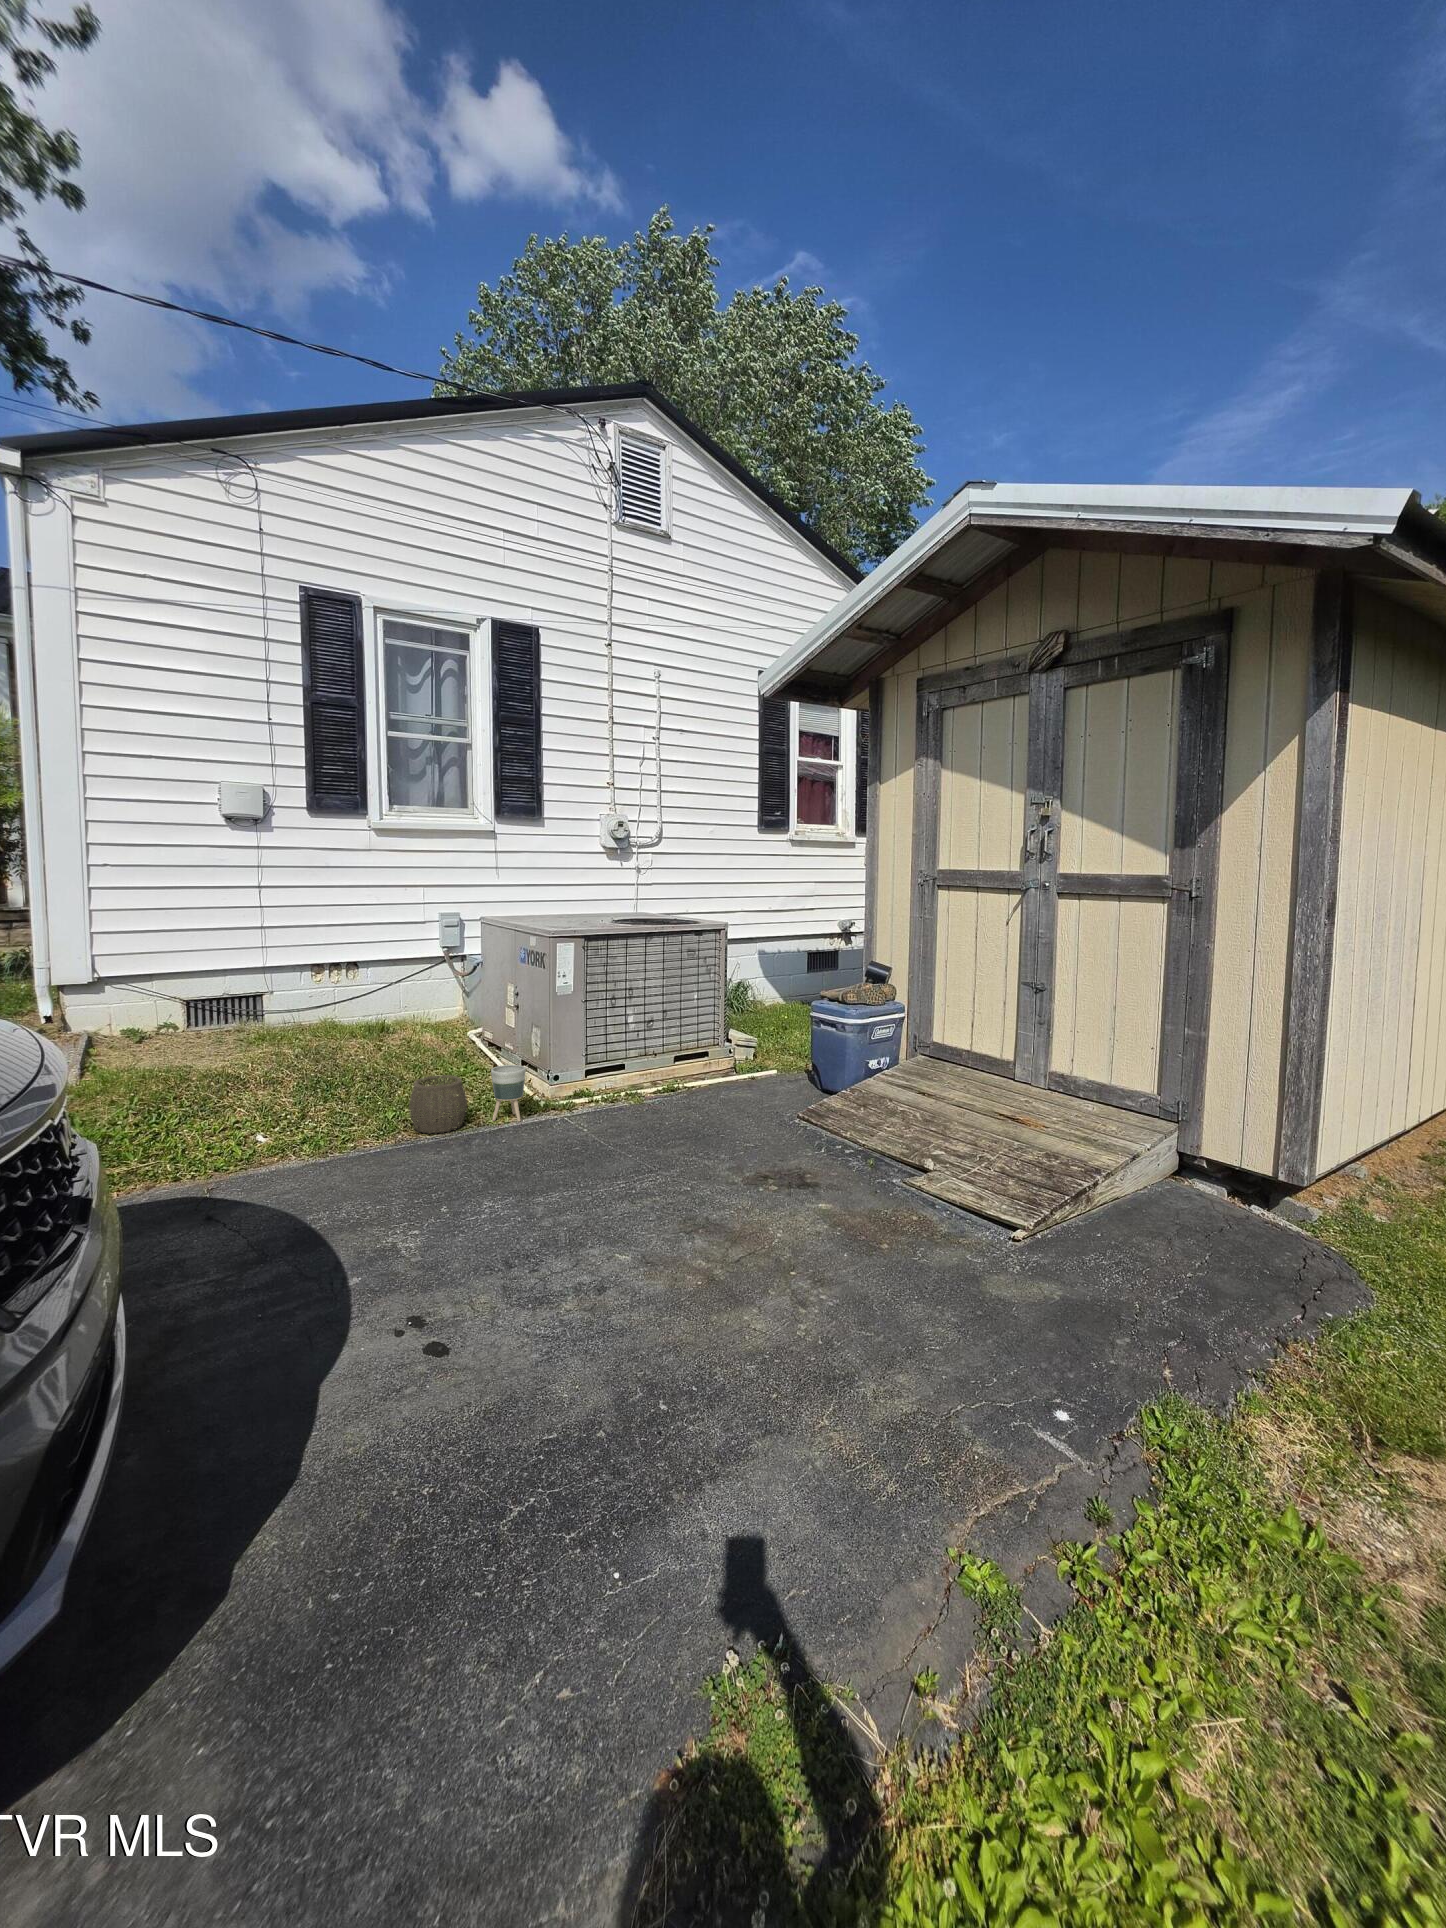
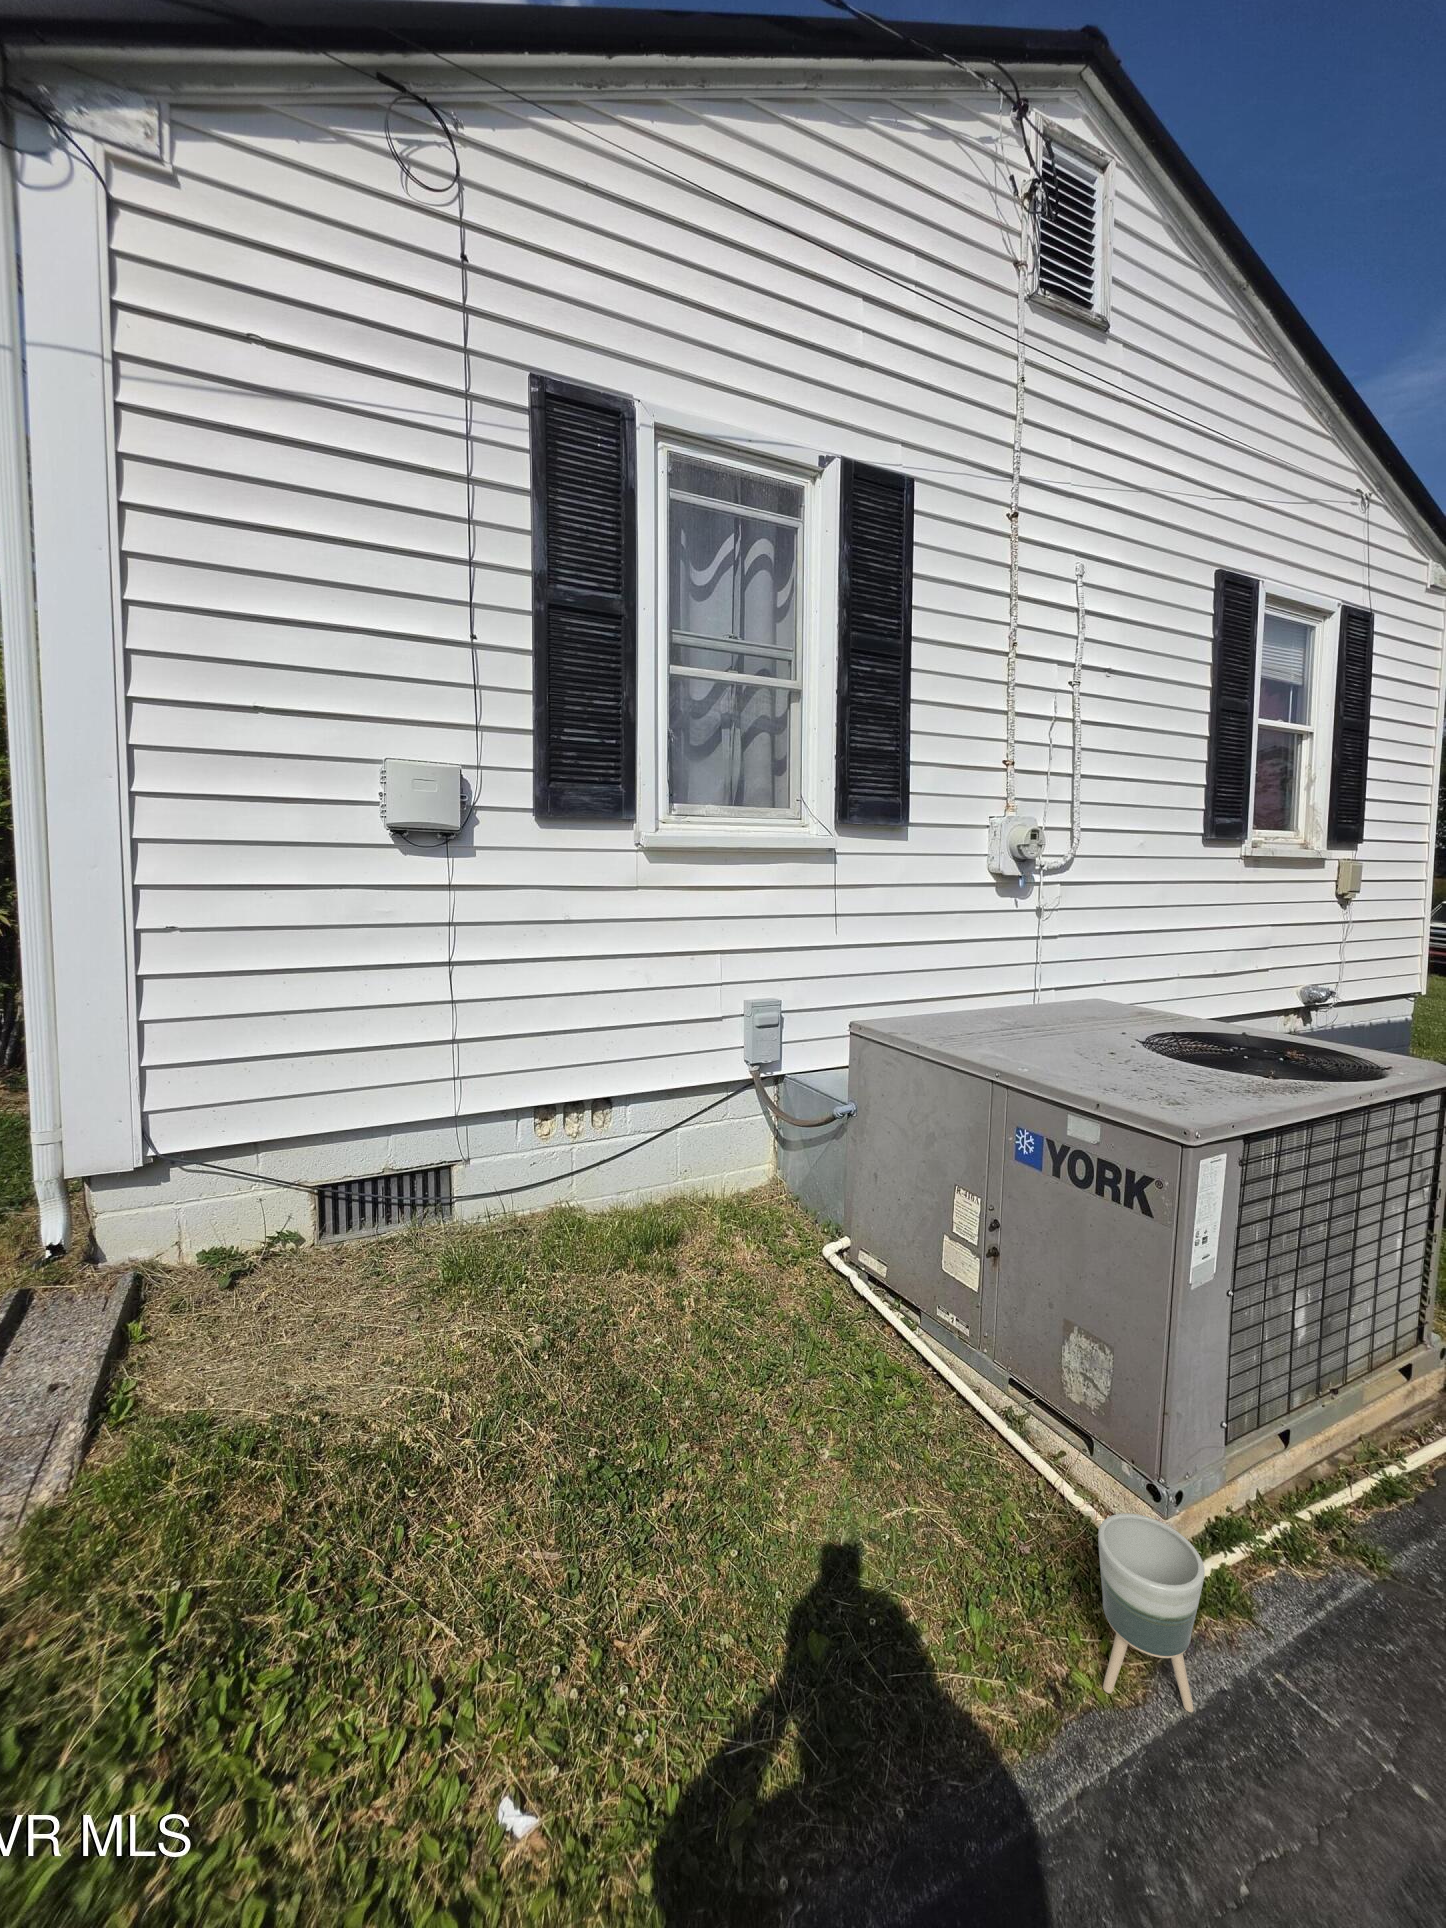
woven basket: present [409,1075,467,1134] -> none [902,1553,1070,1798]

